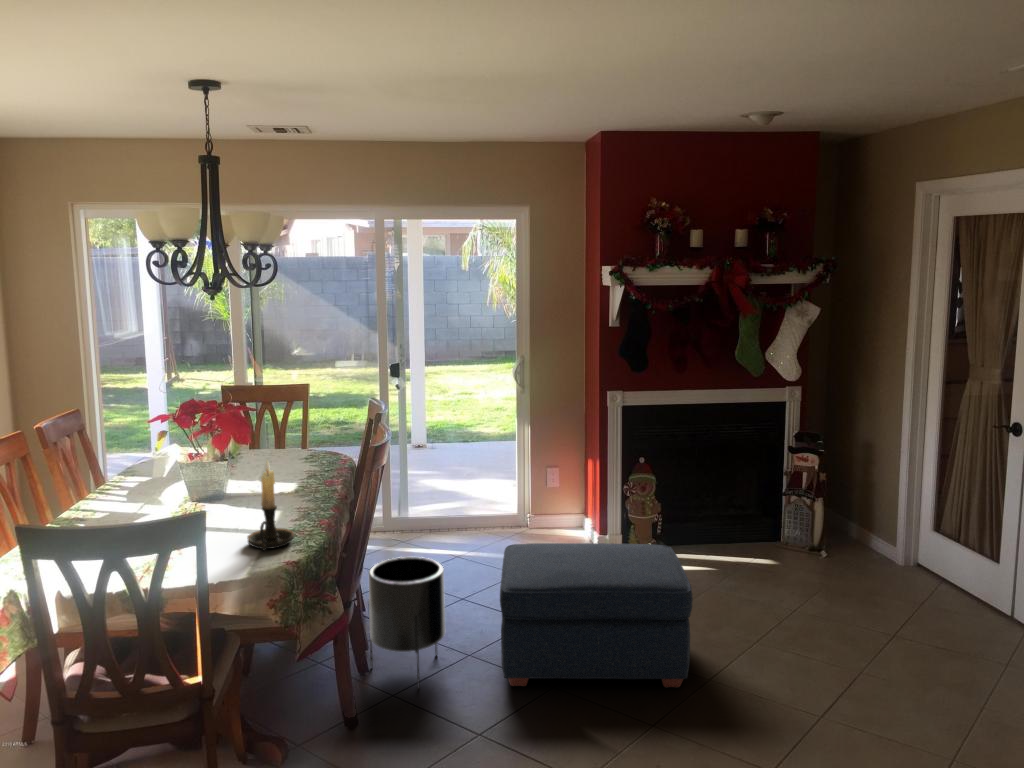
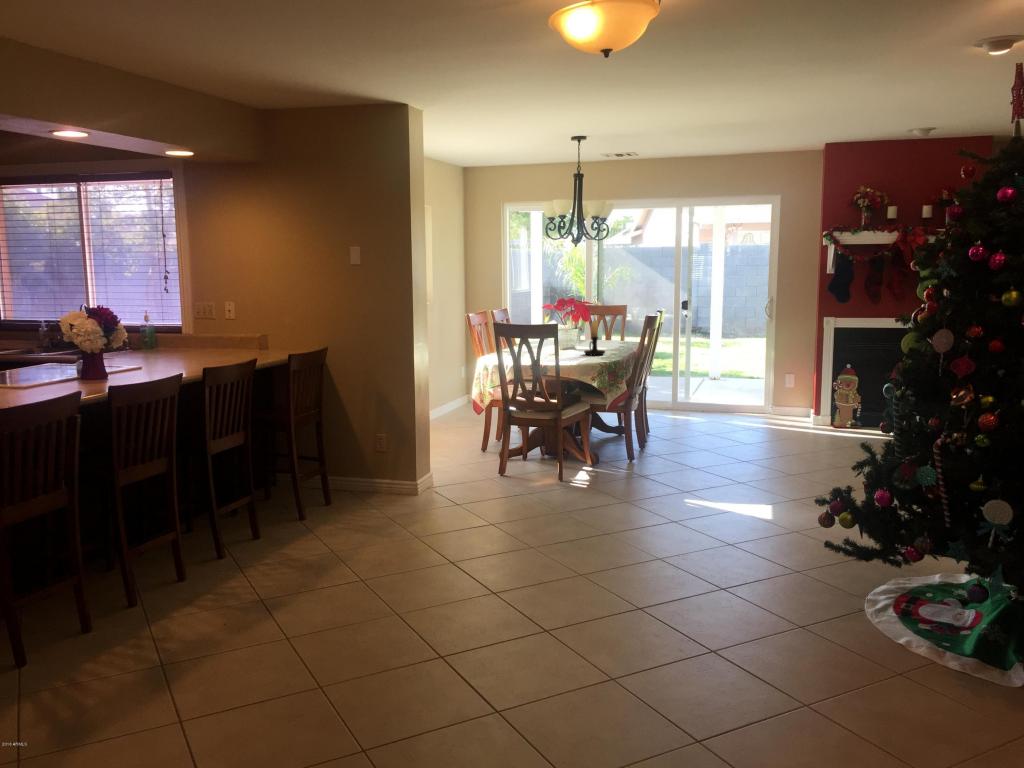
ottoman: present [500,543,693,687] -> none [714,391,832,466]
planter: present [368,557,445,688] -> none [645,389,687,453]

